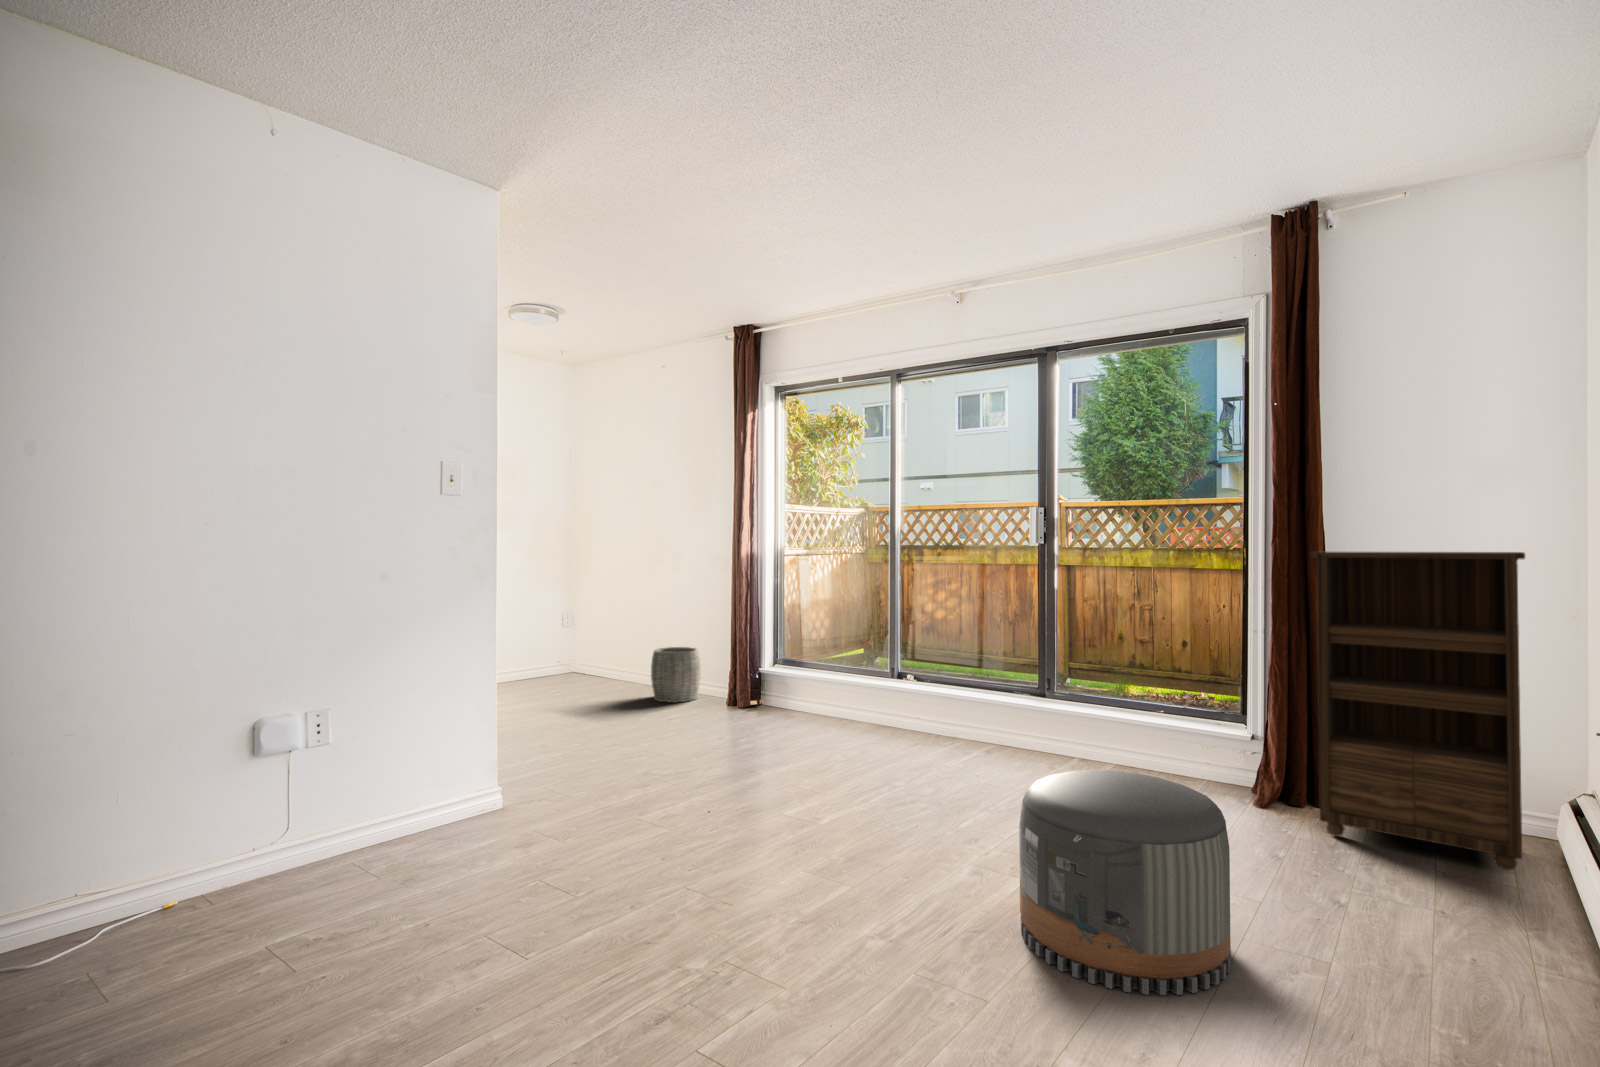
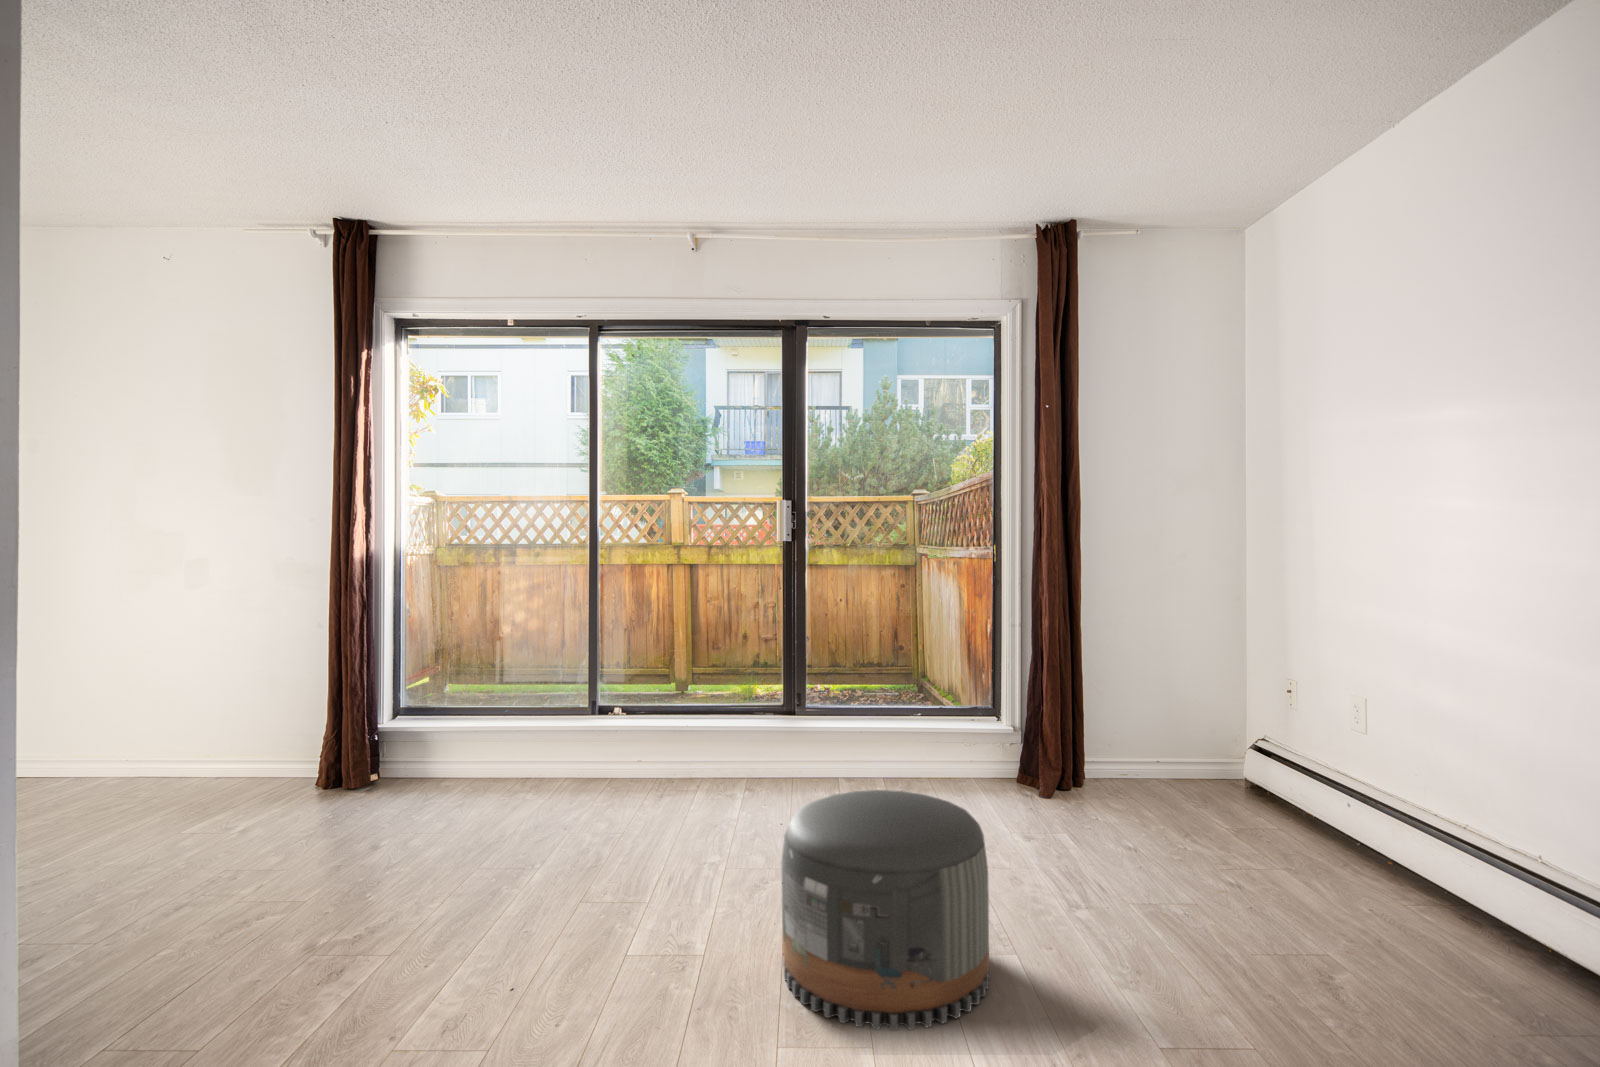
bookshelf: present [1311,552,1525,870] -> none [940,546,1097,809]
woven basket: present [651,647,701,702] -> none [66,700,161,789]

